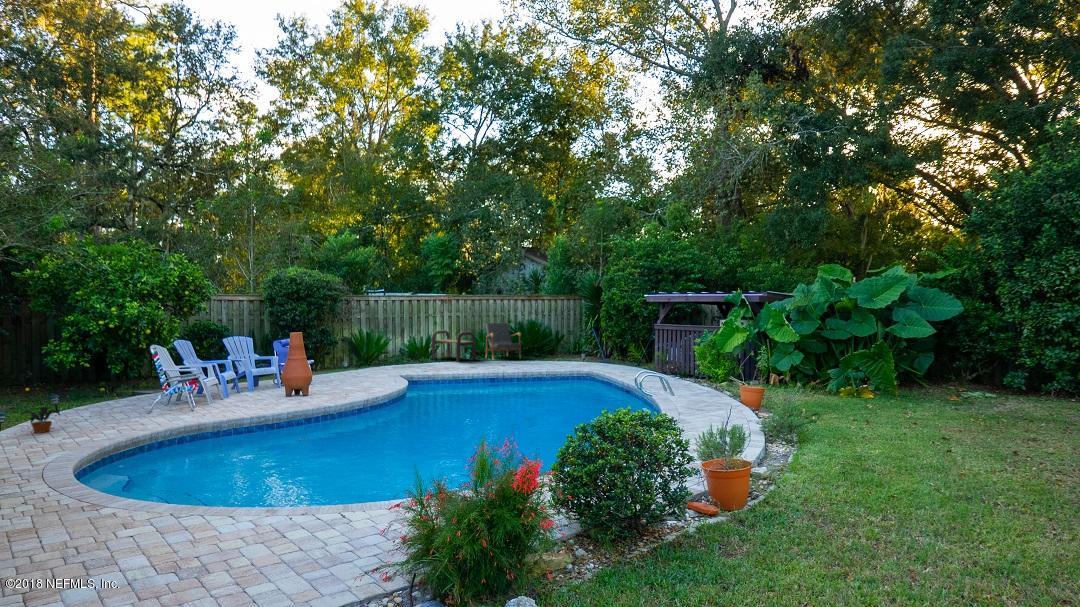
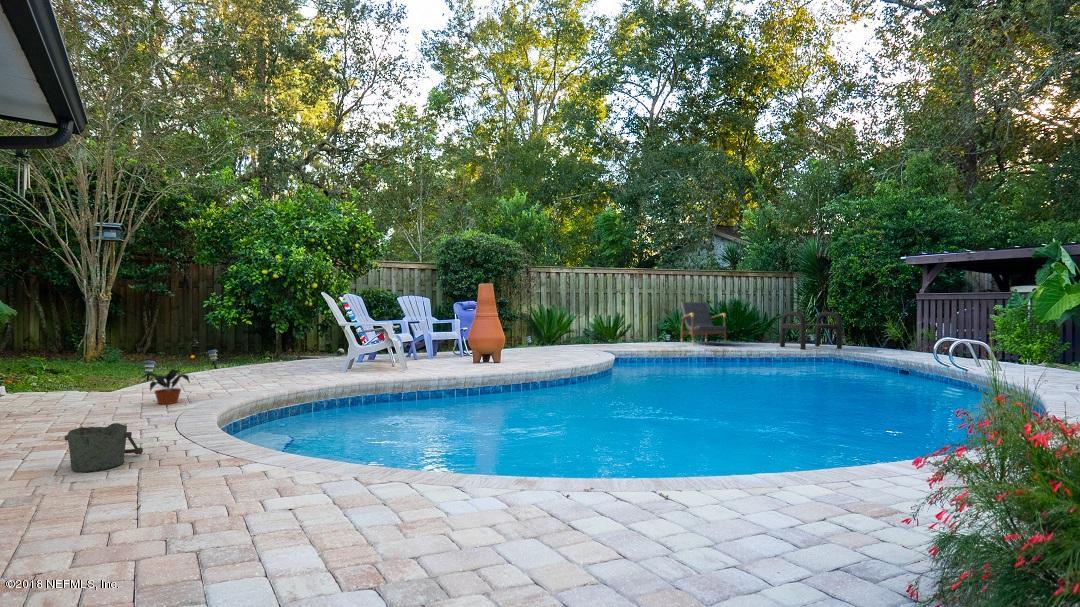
bench: present [431,330,476,362] -> present [780,312,842,349]
bucket: none [21,442,64,470] -> present [65,423,143,472]

